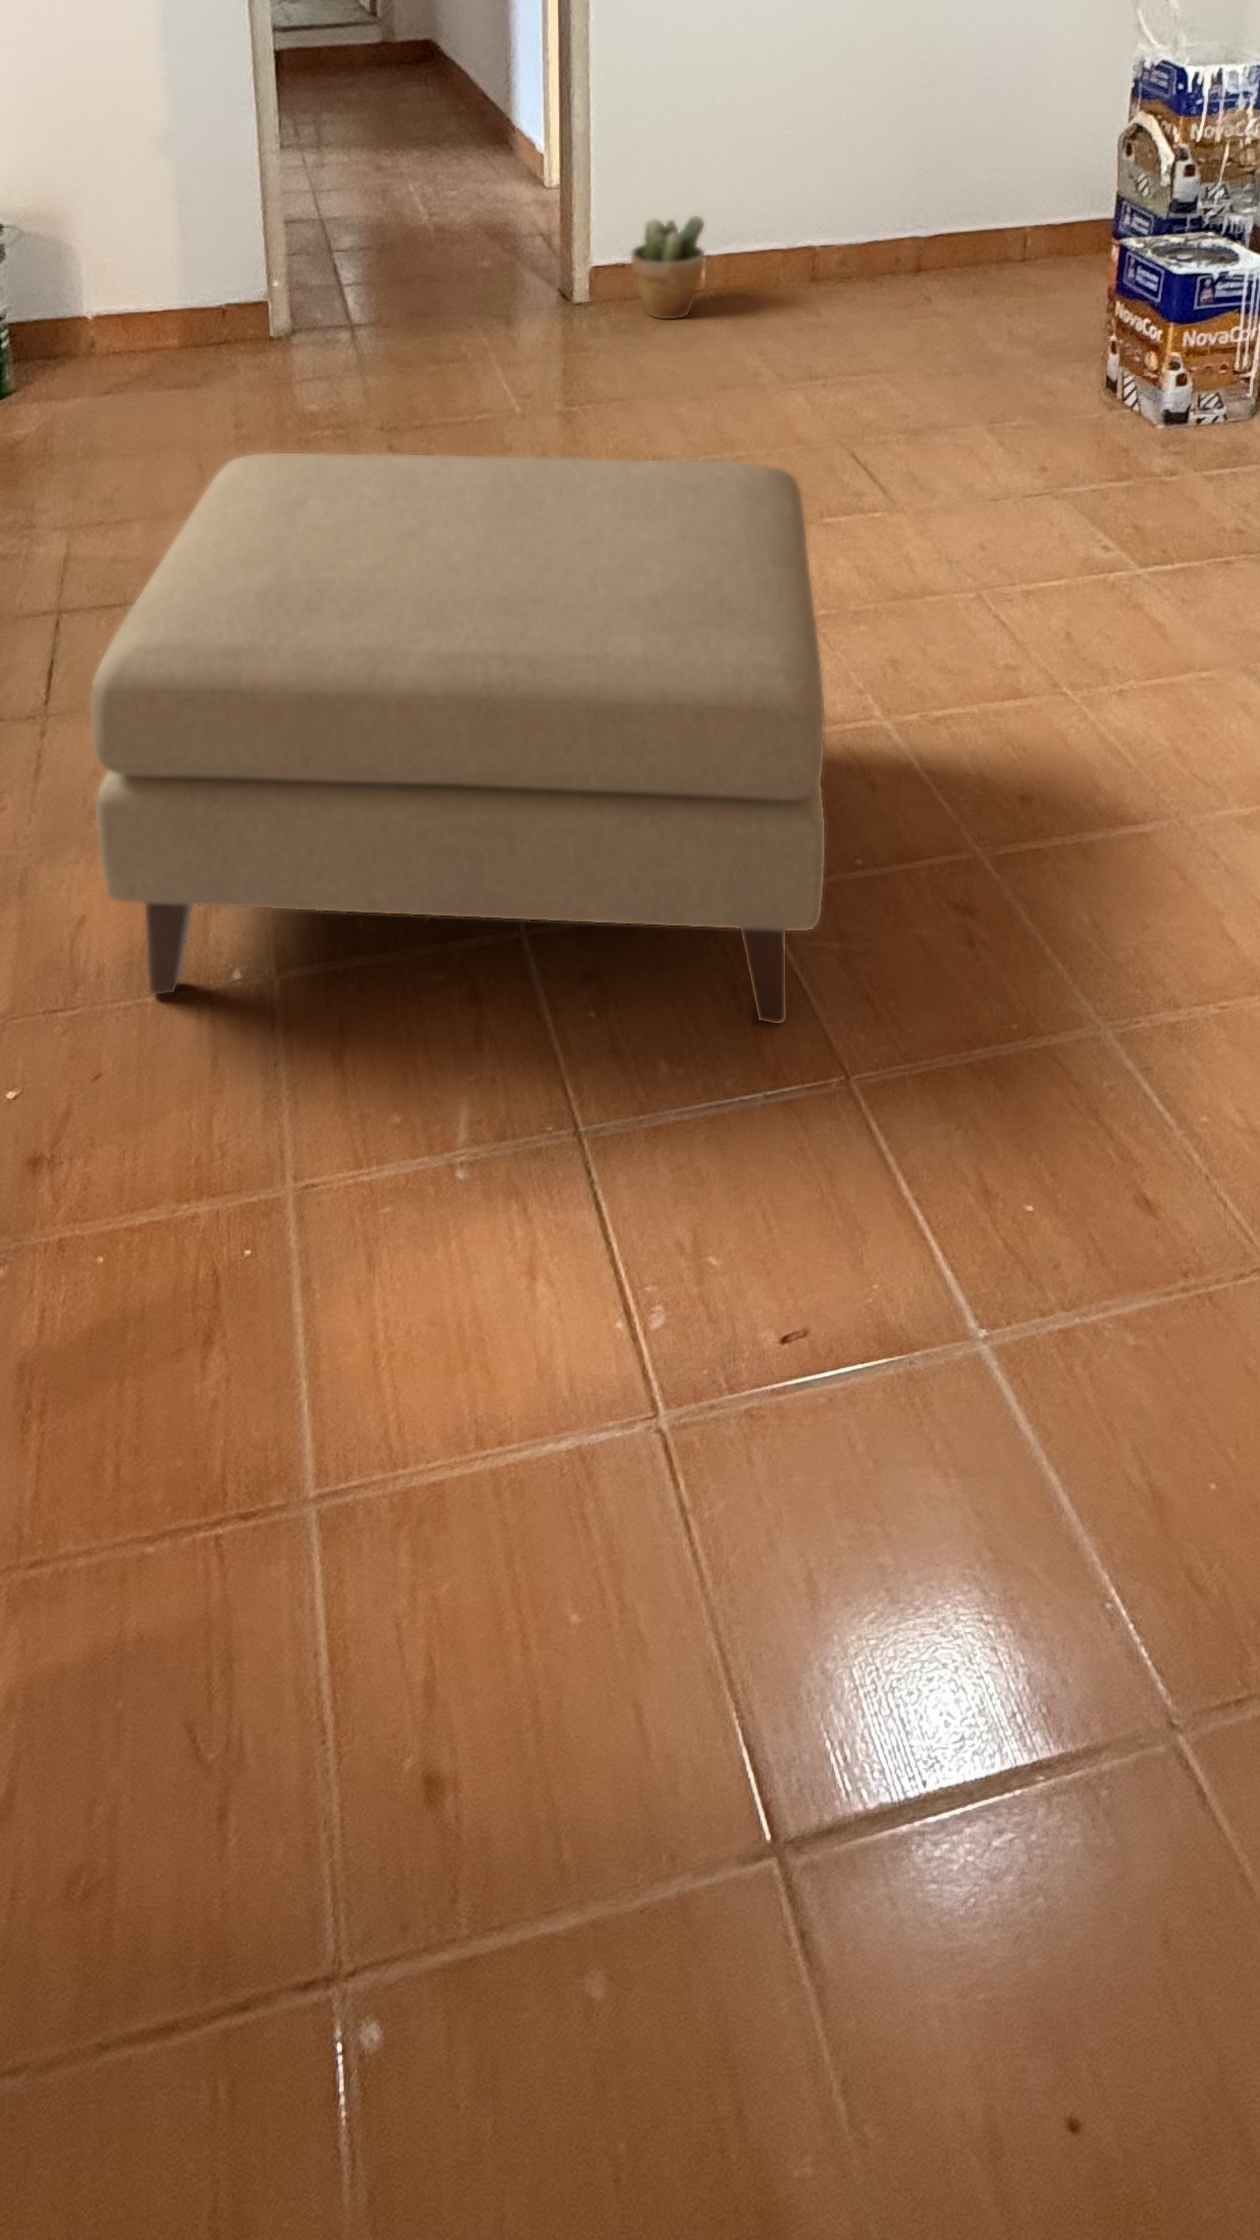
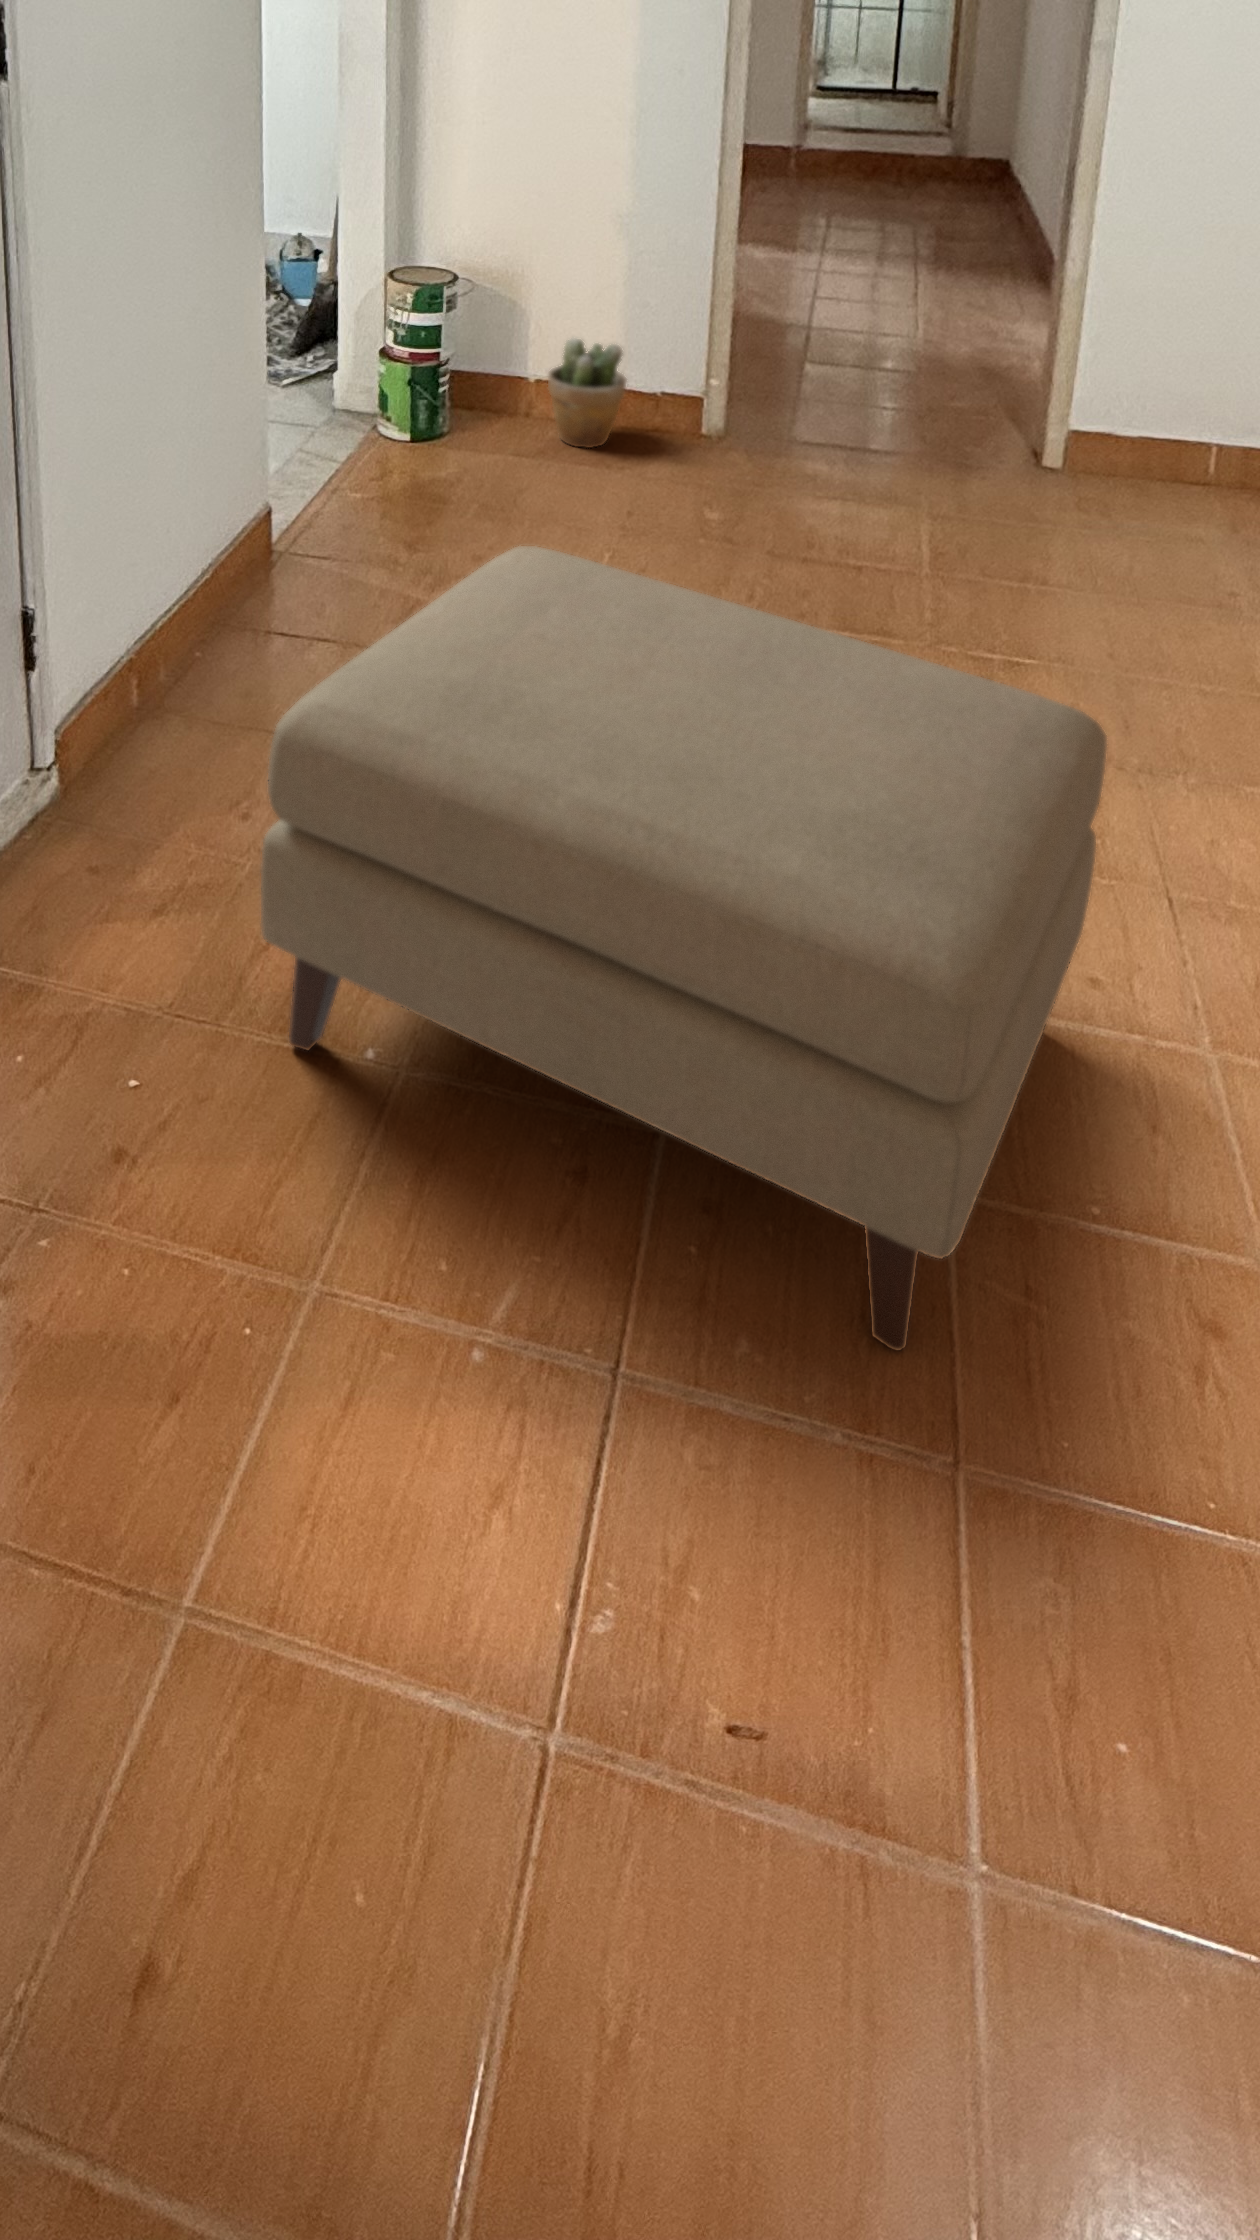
potted plant: present [631,217,705,319] -> present [548,339,626,448]

